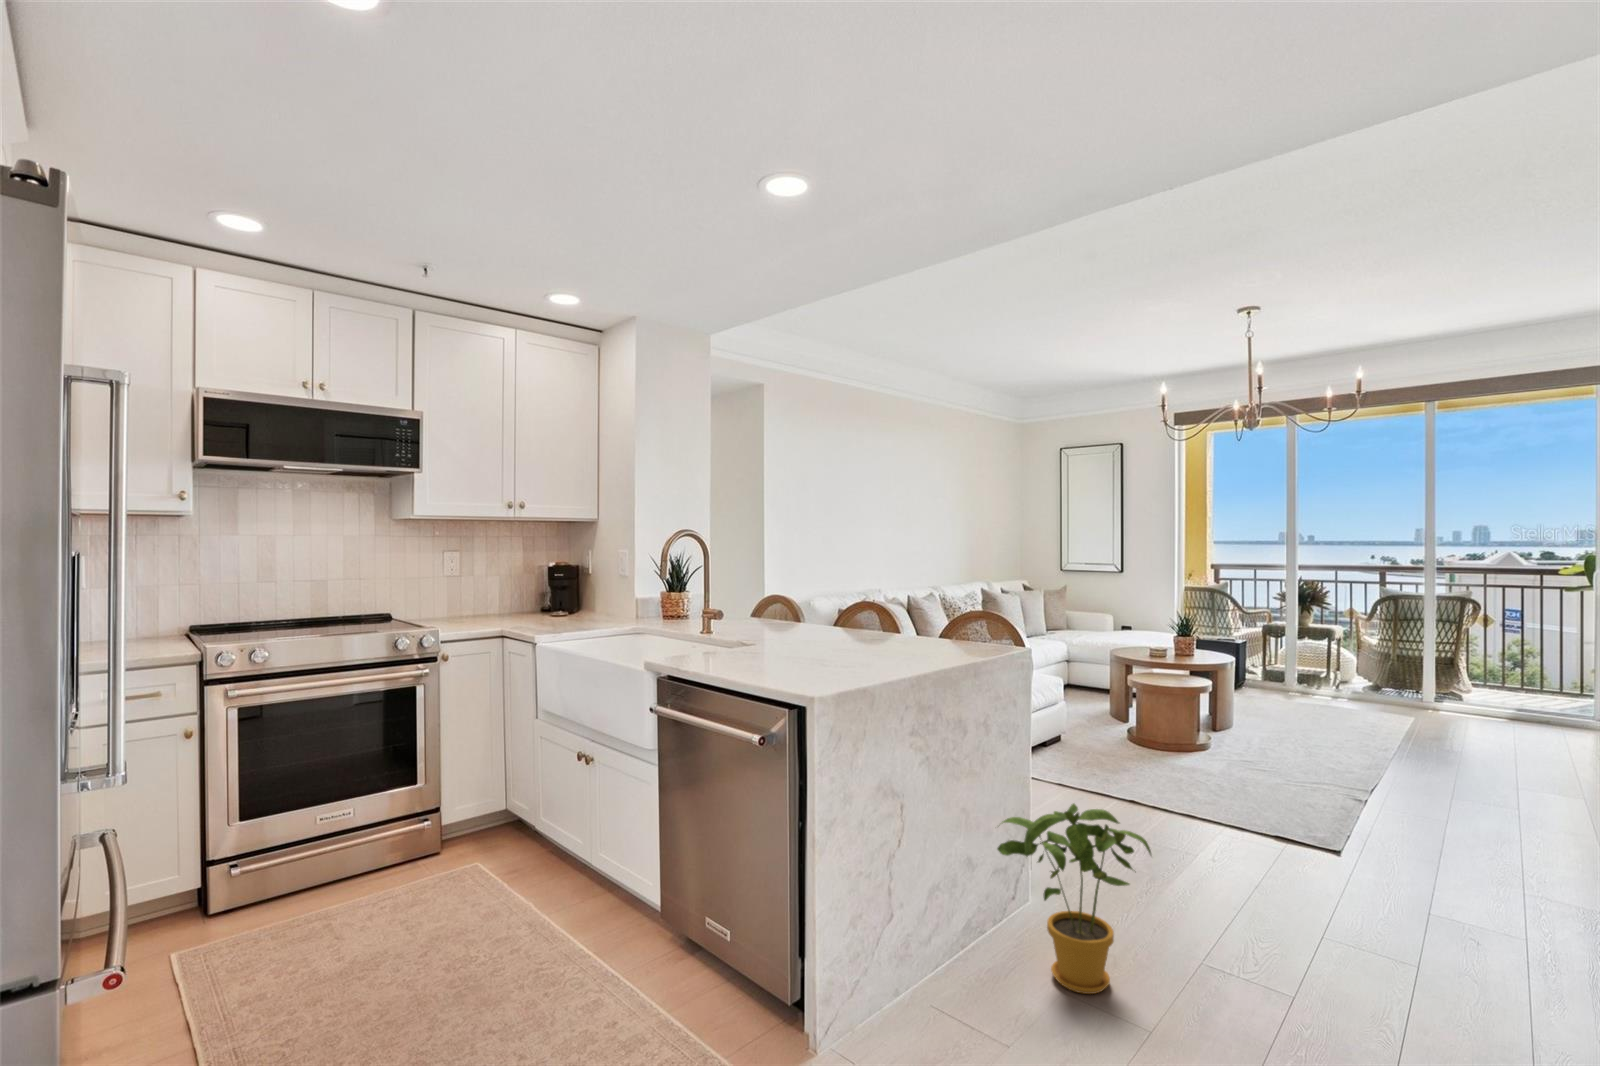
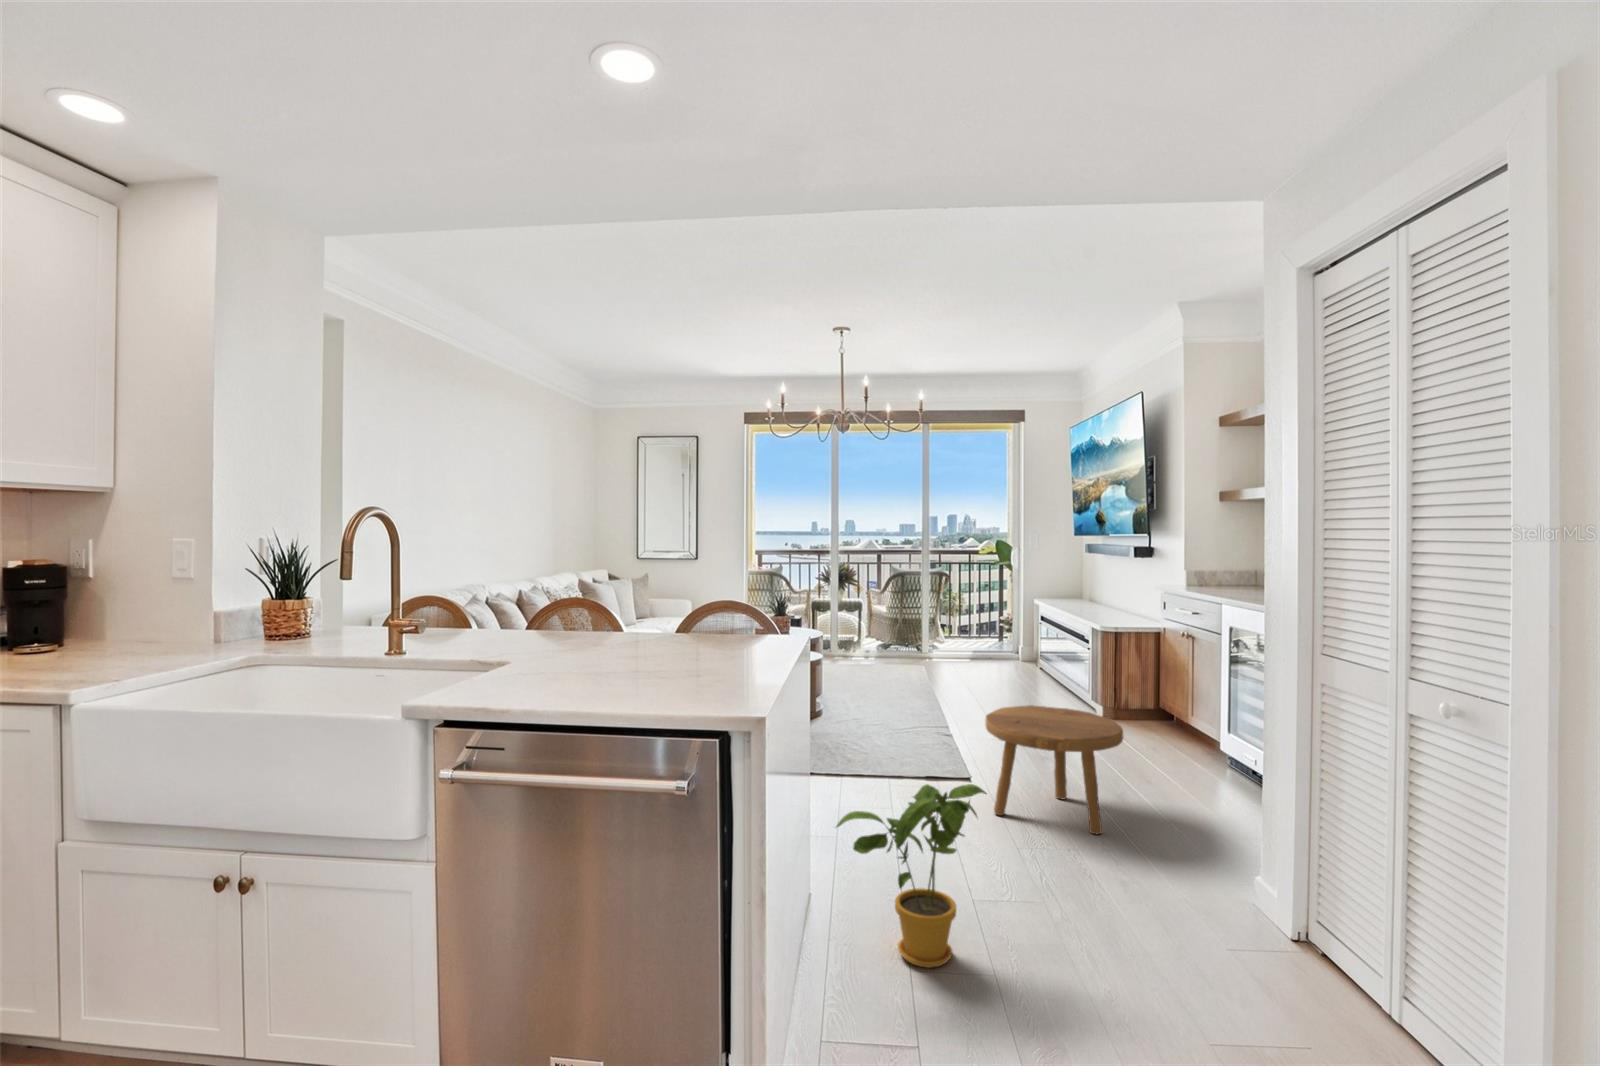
footstool: none [1312,764,1532,952] -> present [985,705,1123,834]

